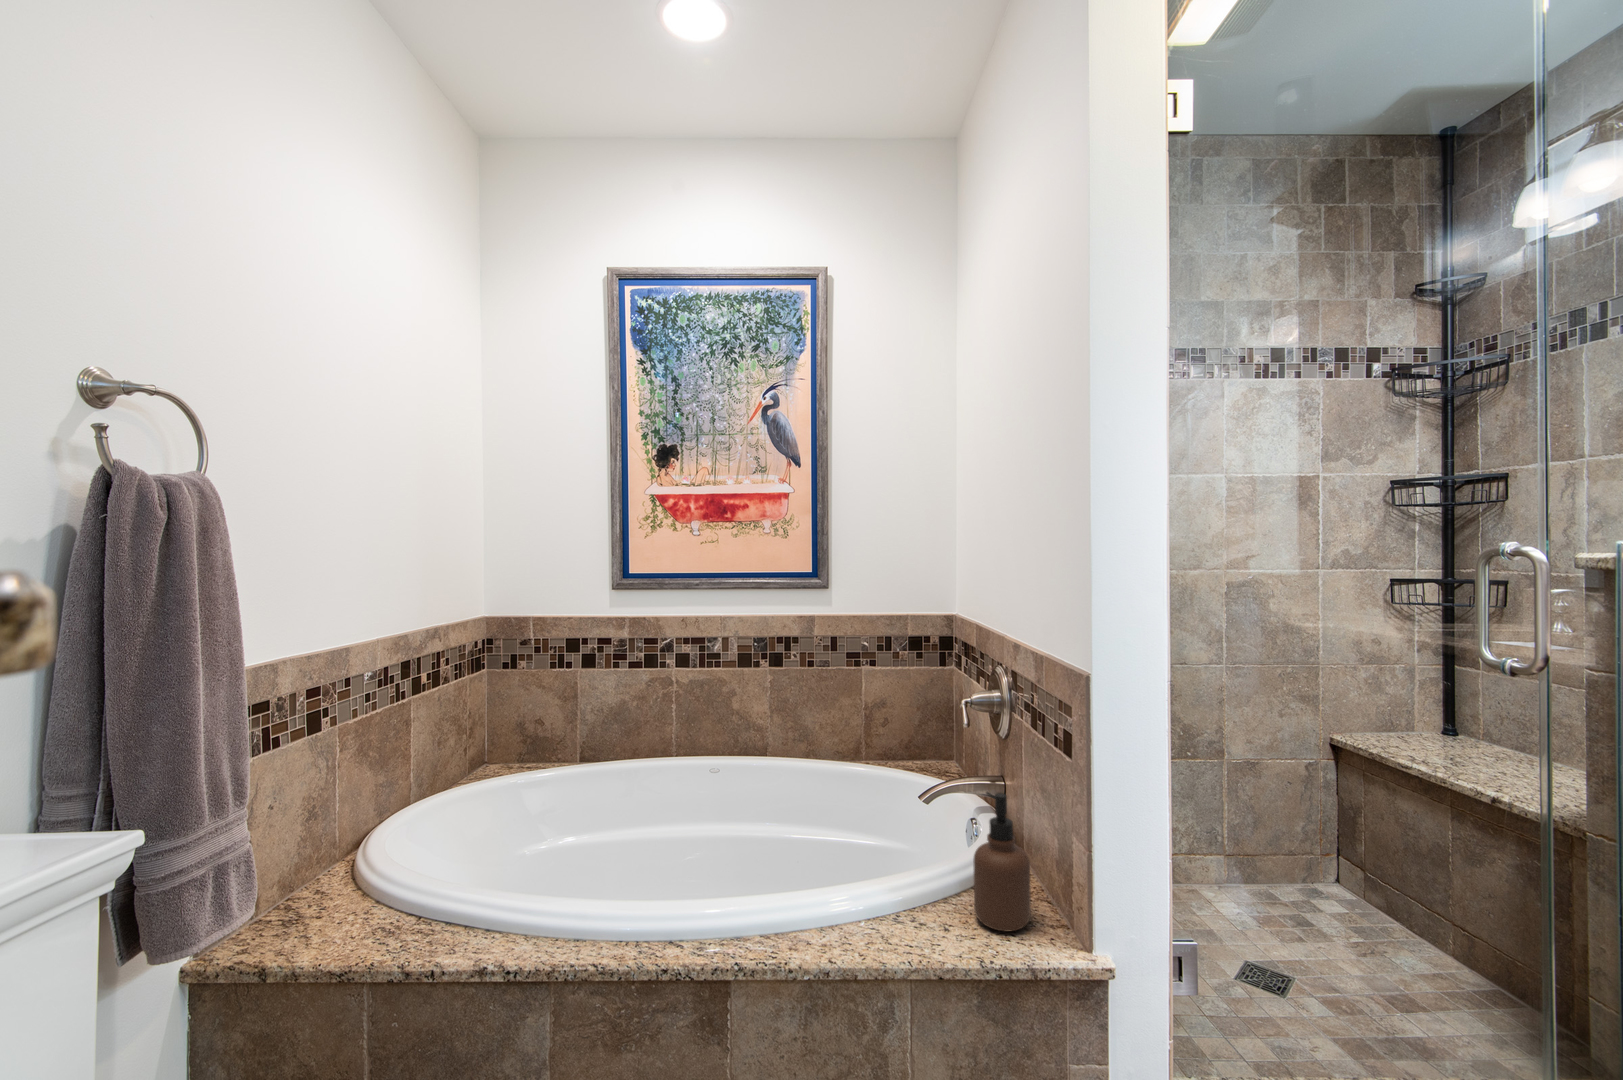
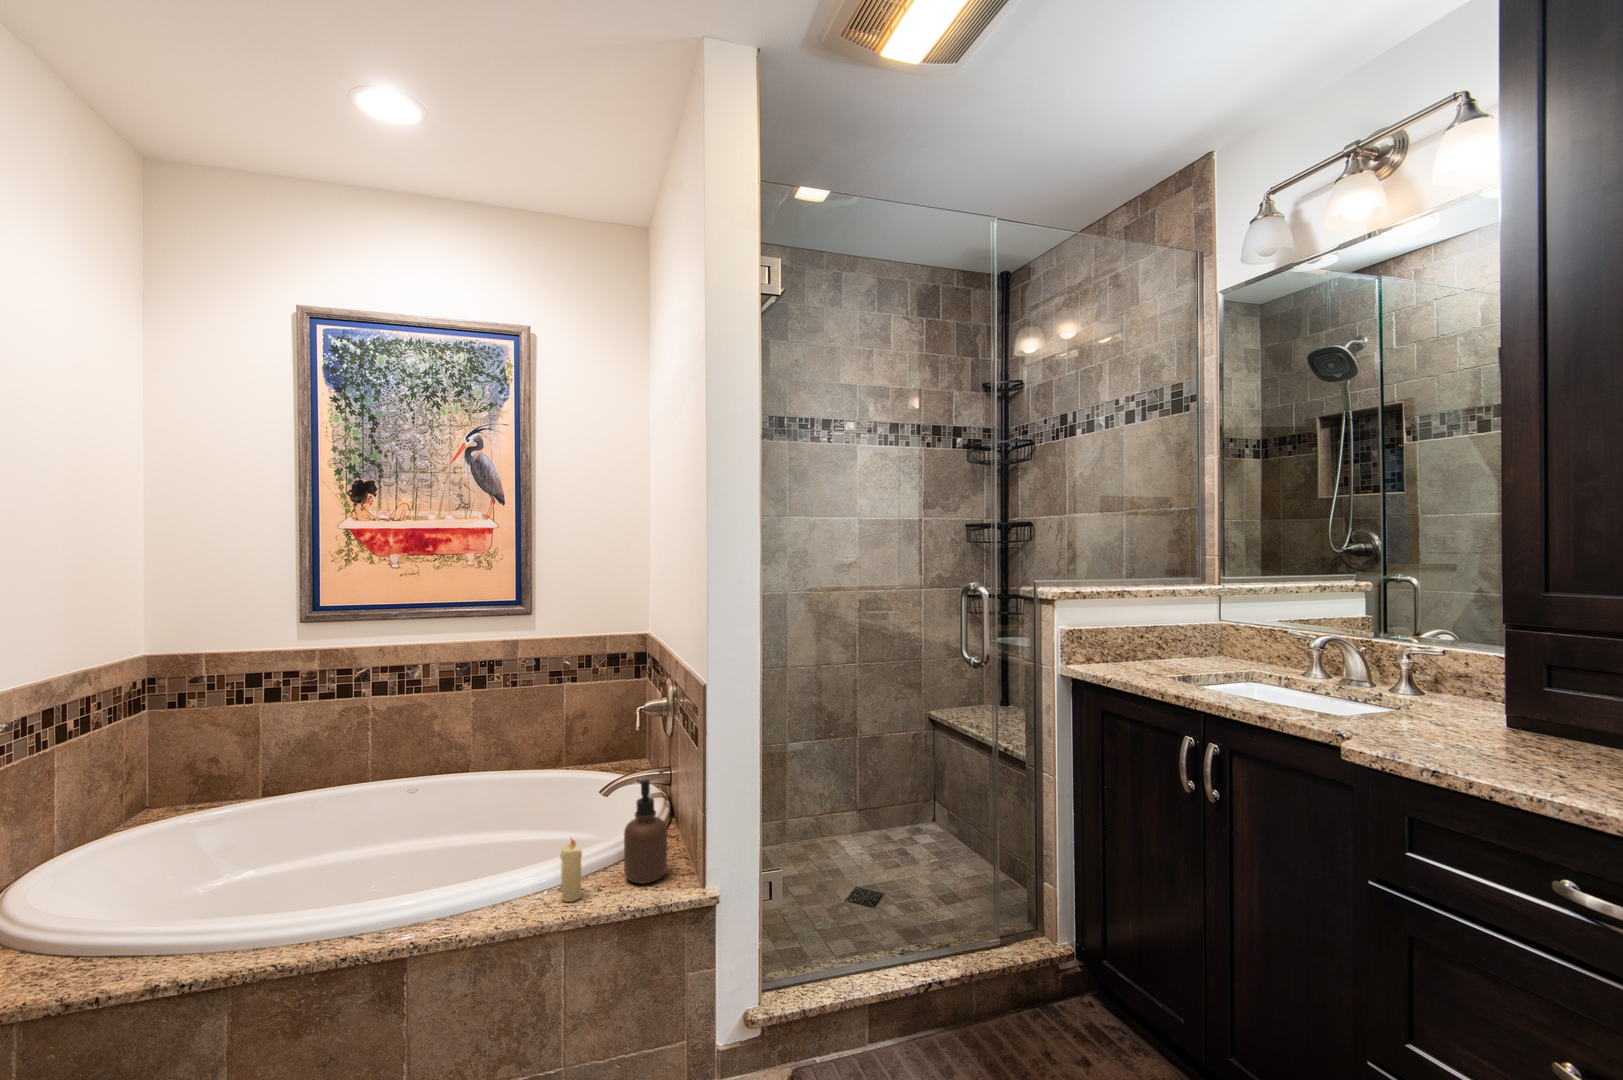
candle: none [900,857,926,942] -> present [560,839,582,902]

